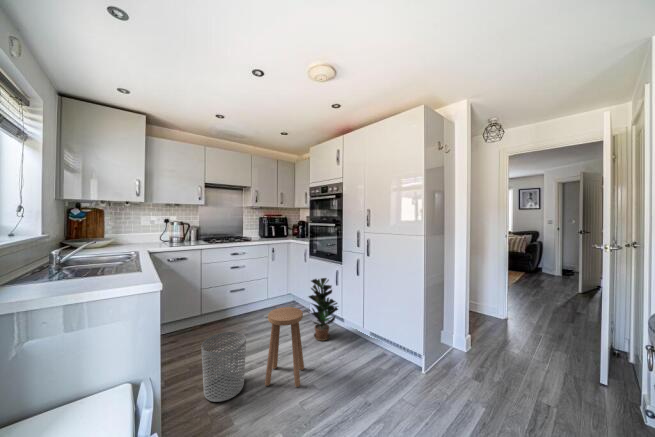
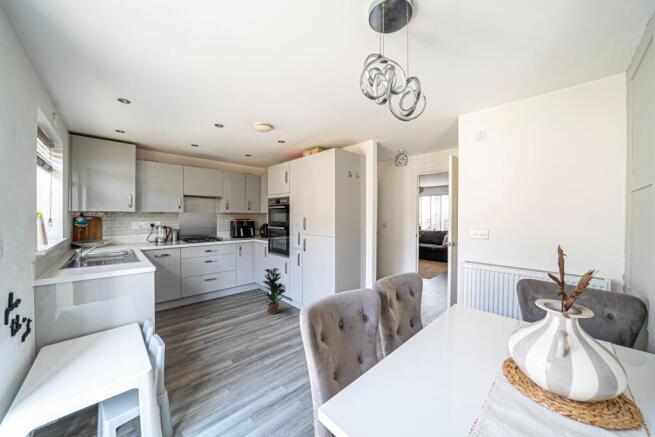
stool: present [265,307,304,387] -> none [225,287,255,339]
waste bin: present [202,332,246,402] -> none [180,304,212,348]

